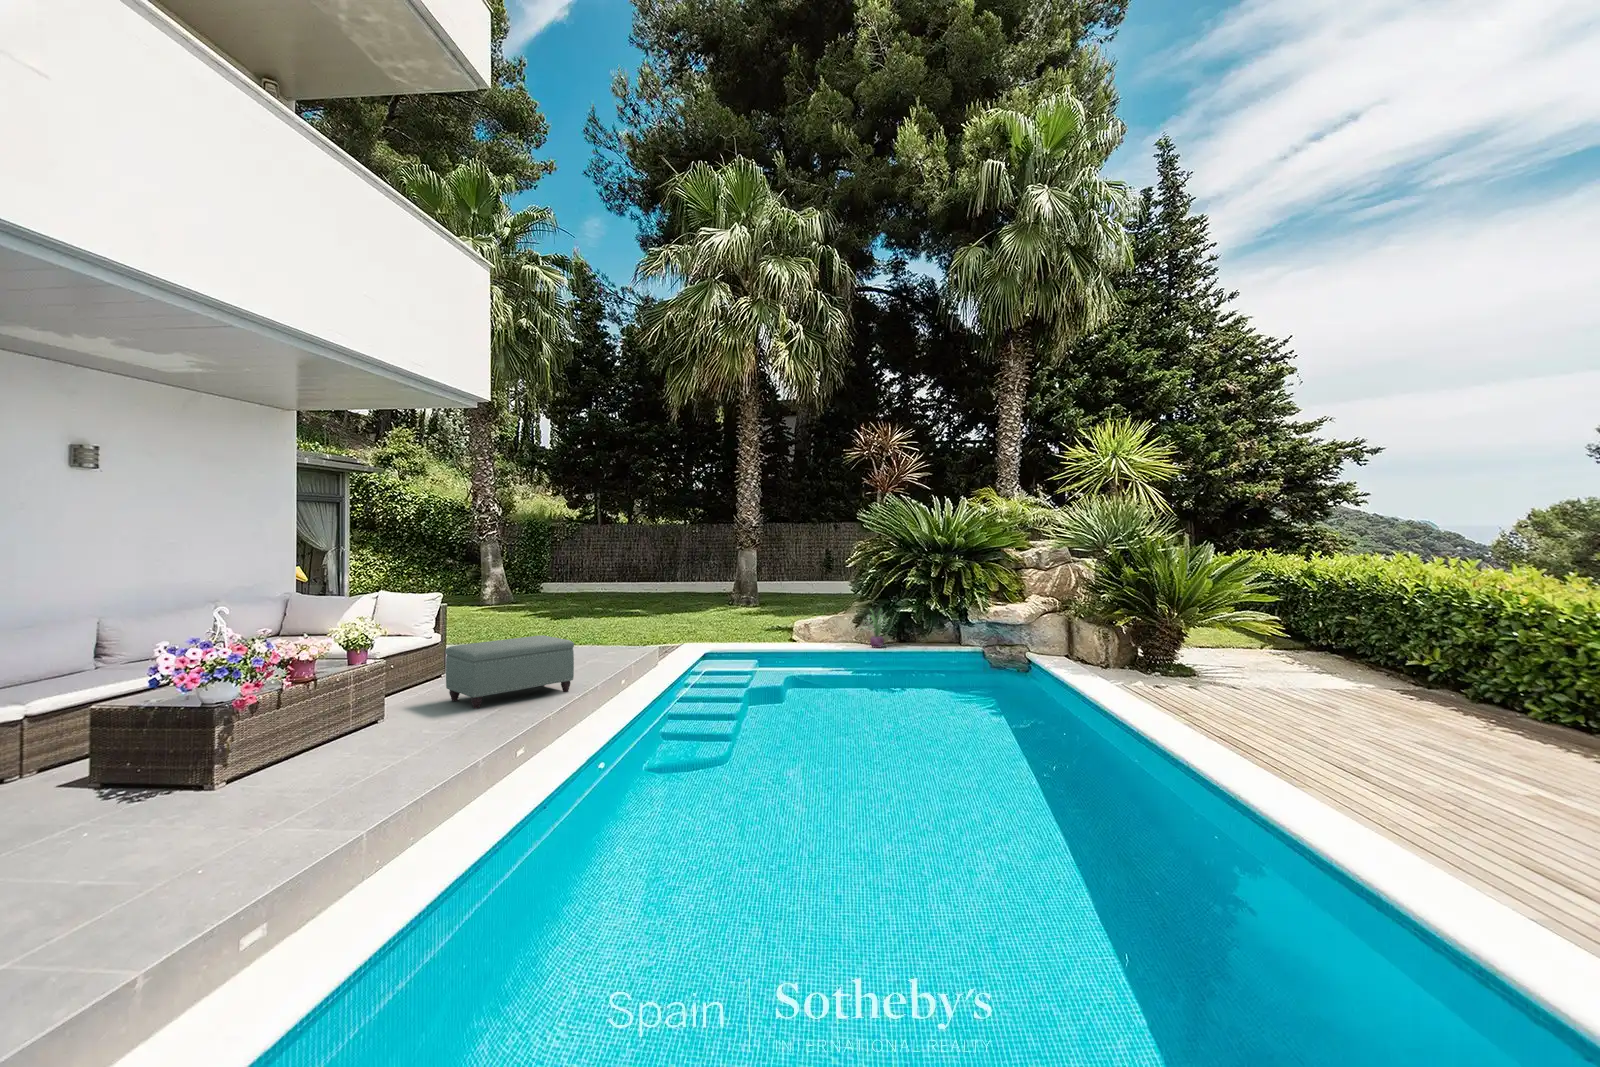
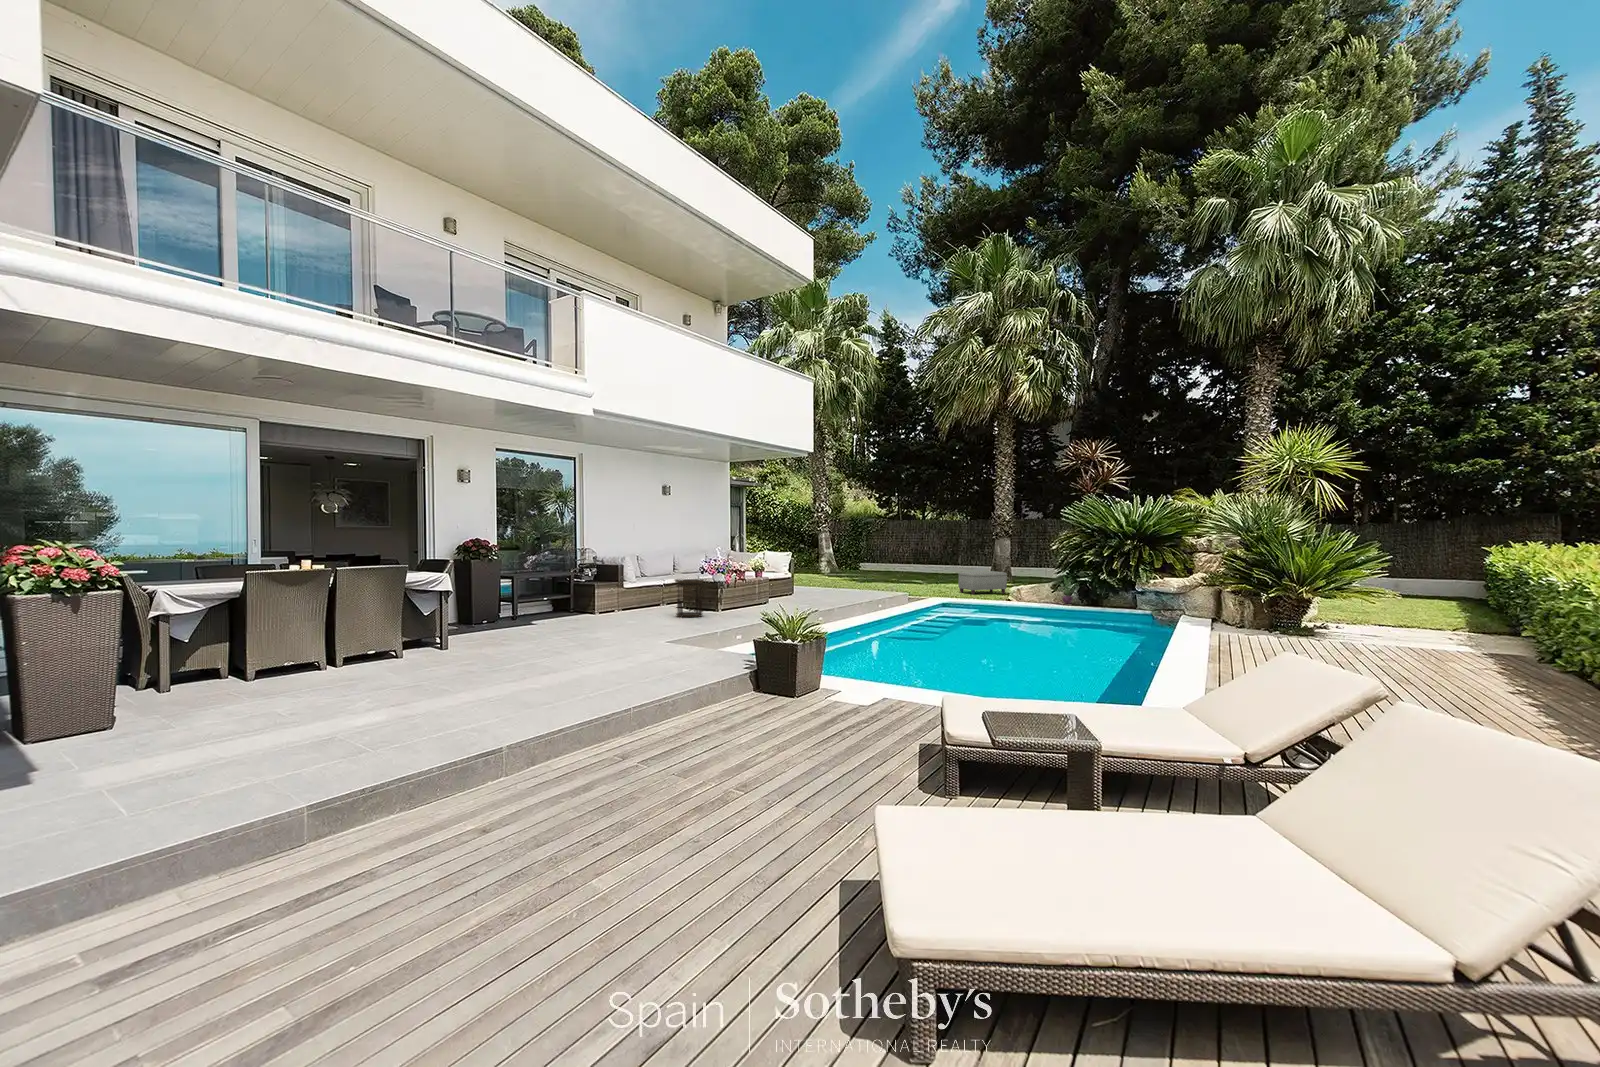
ottoman: present [445,635,574,709] -> present [958,571,1007,595]
side table: none [59,698,174,826] -> present [675,579,704,618]

